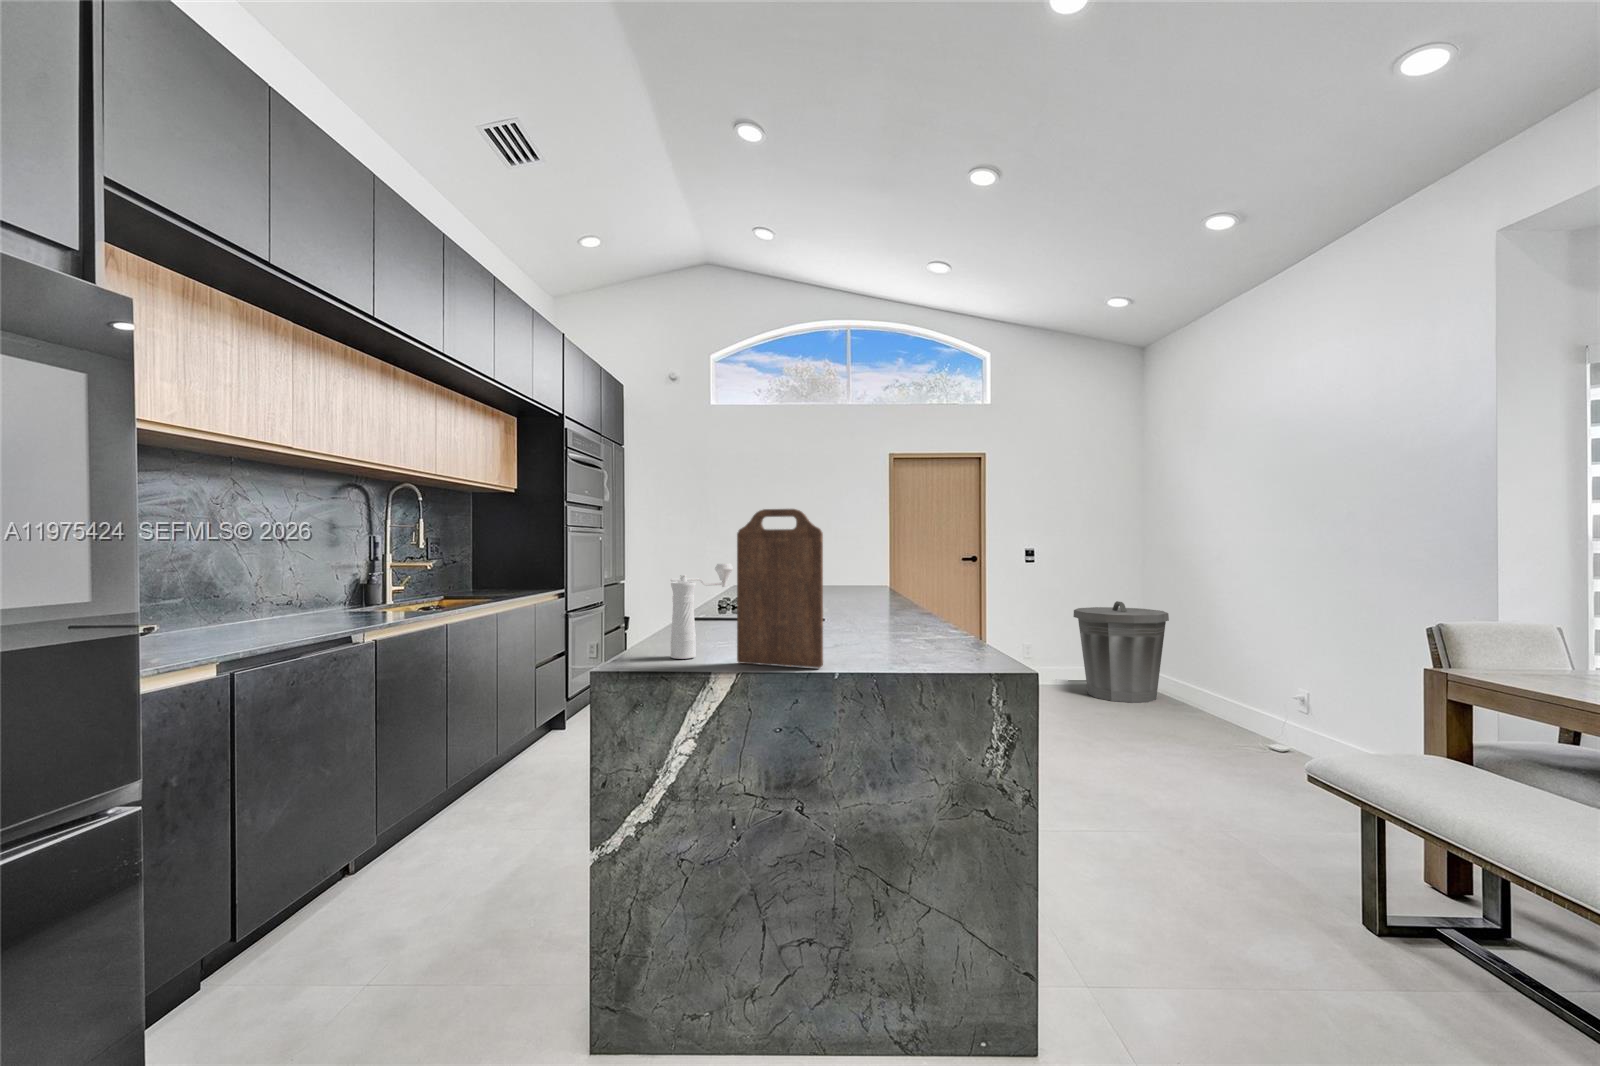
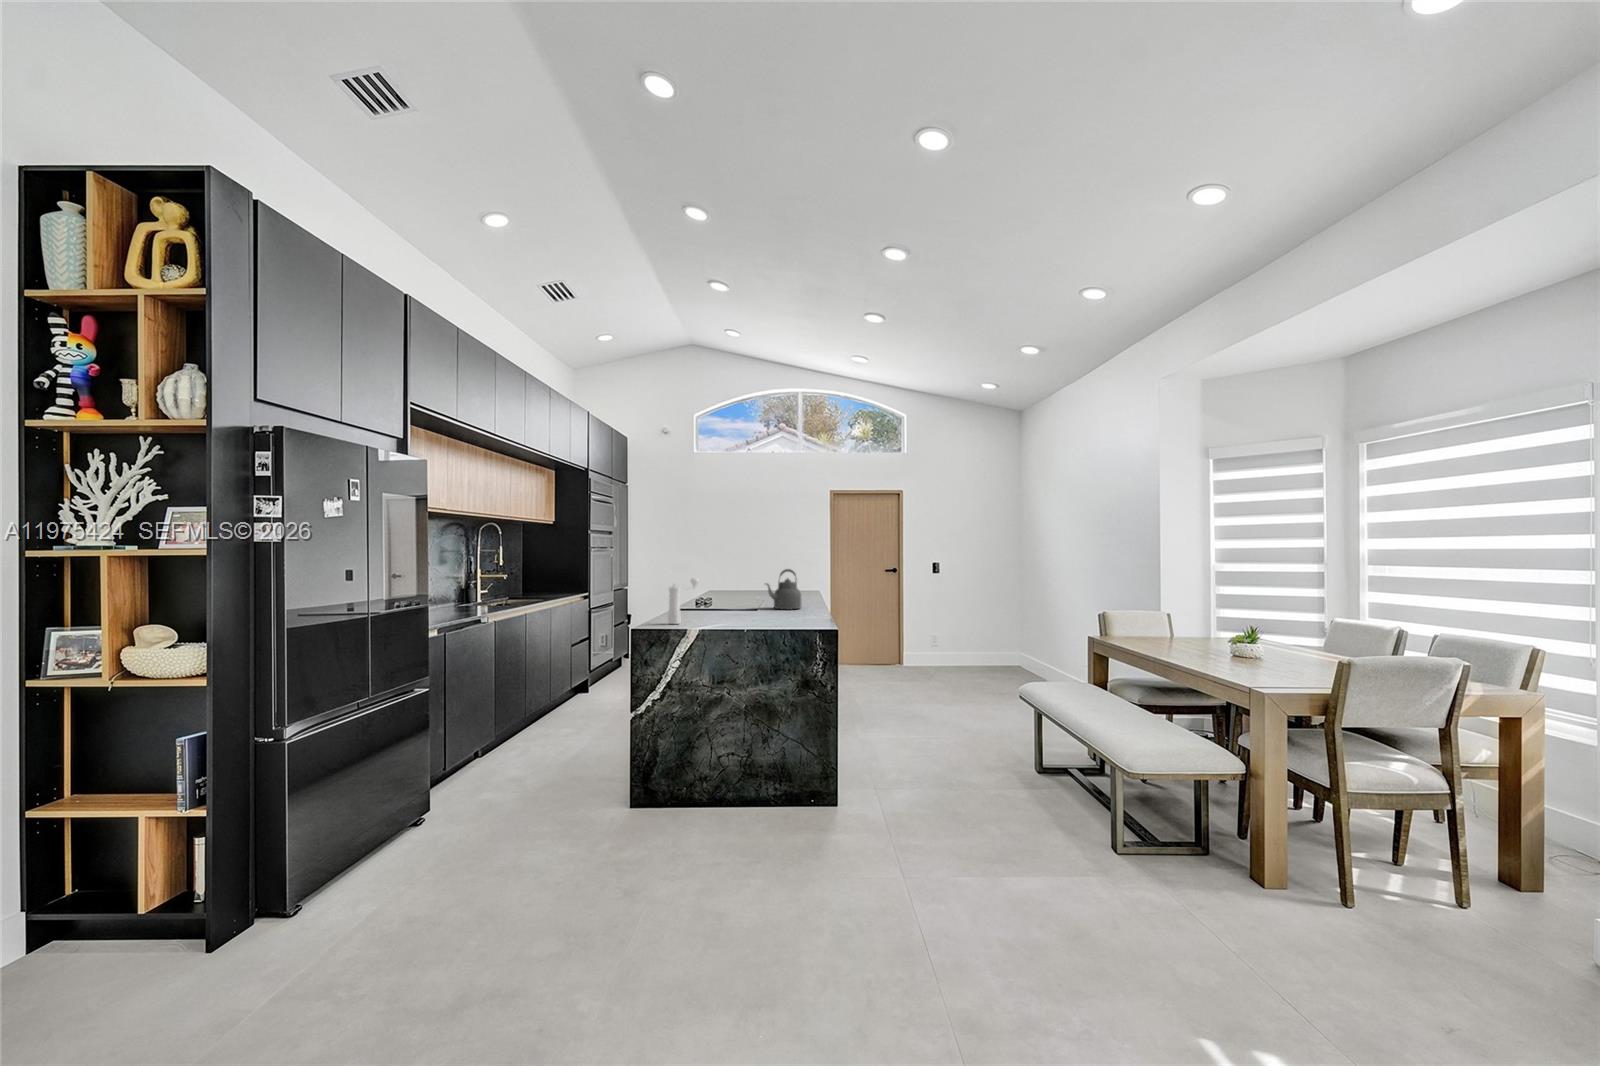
cutting board: present [737,509,823,668] -> none [700,553,740,627]
kettle: none [840,550,903,620] -> present [766,569,801,609]
trash can: present [1074,601,1169,703] -> none [966,603,1033,678]

